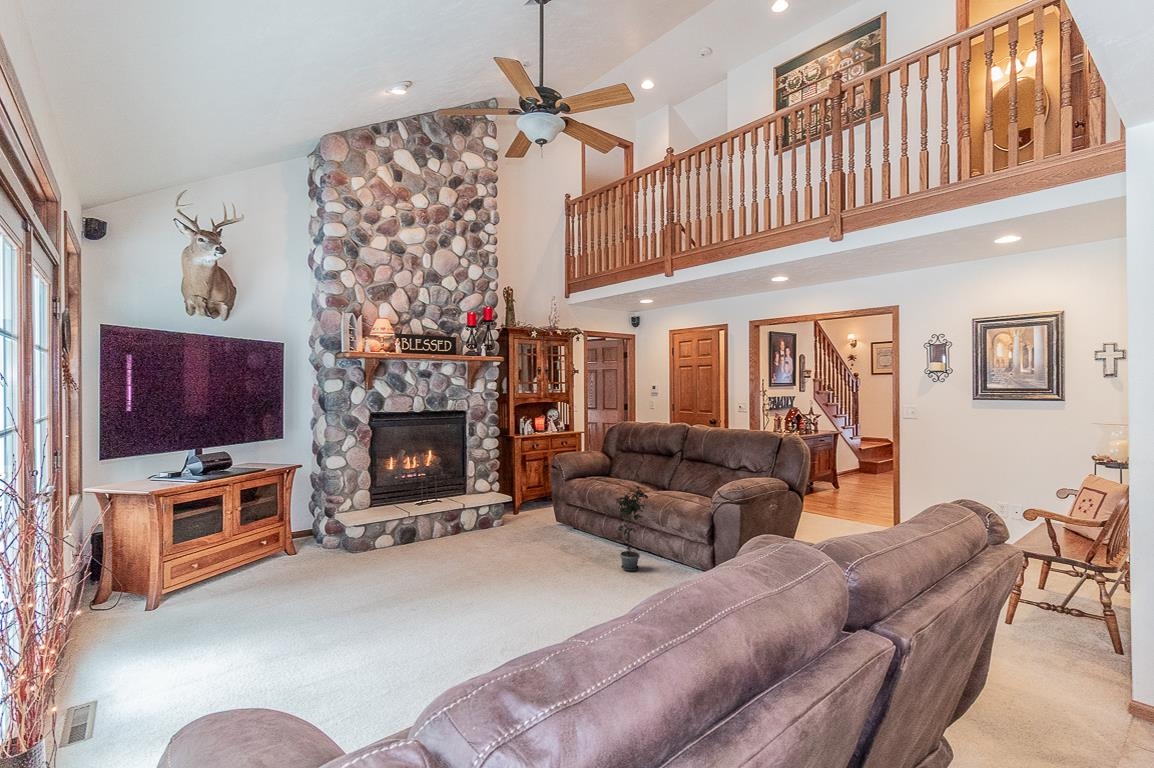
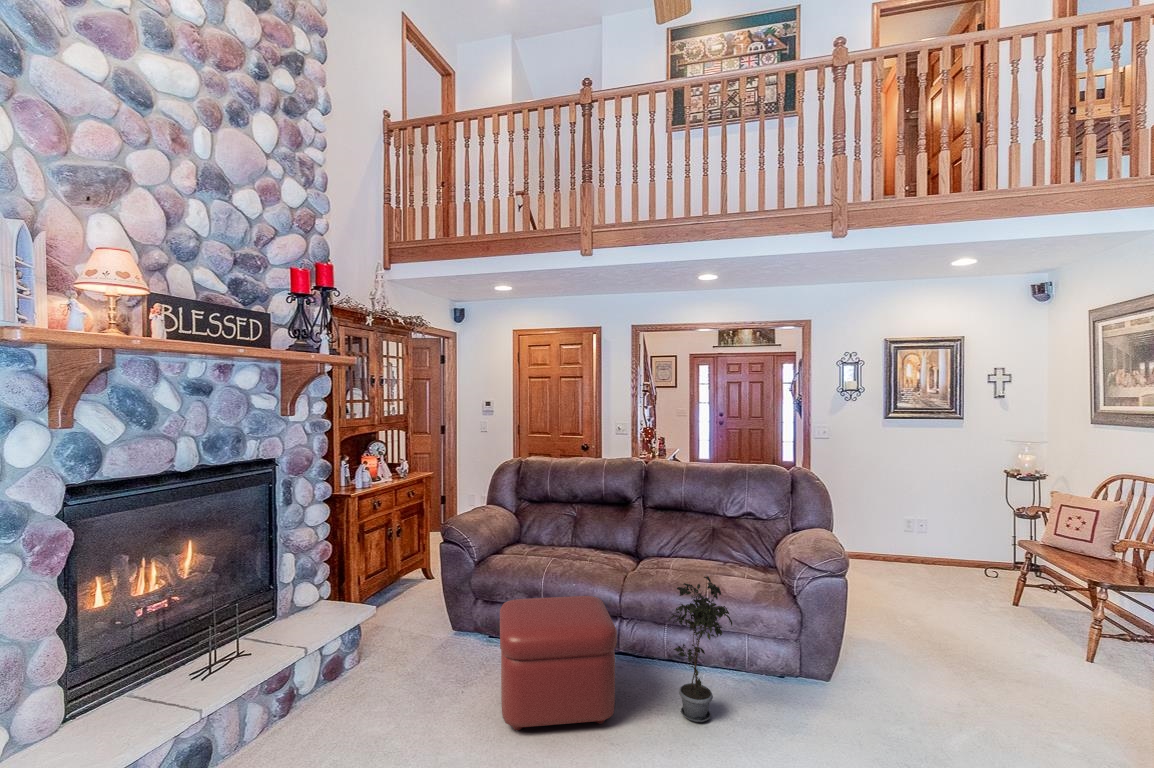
ottoman: none [529,493,604,561] -> present [500,596,617,731]

